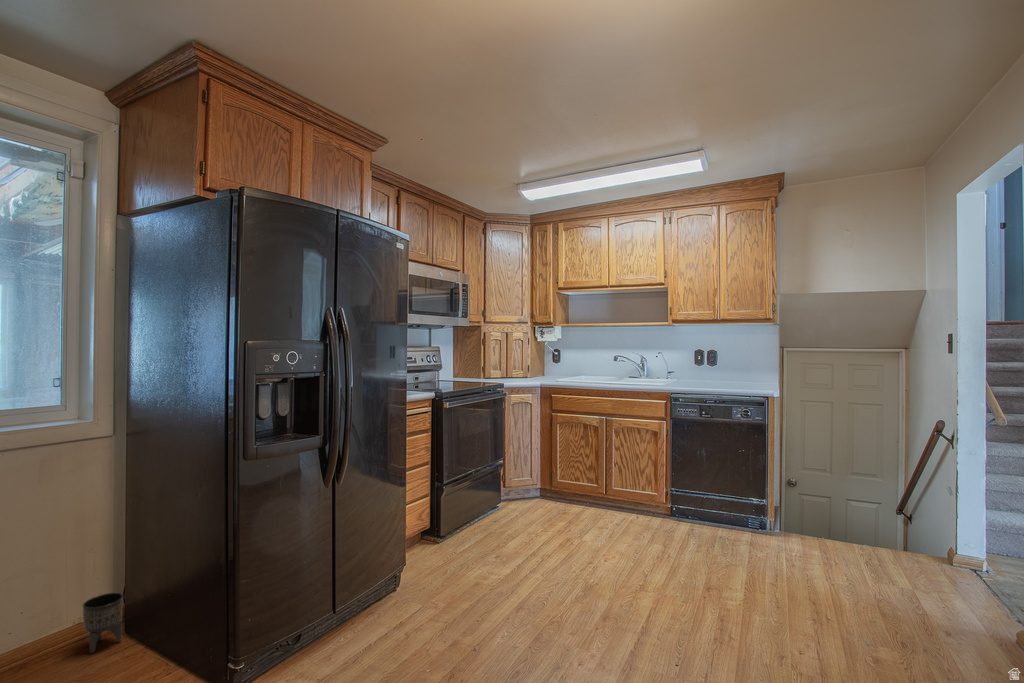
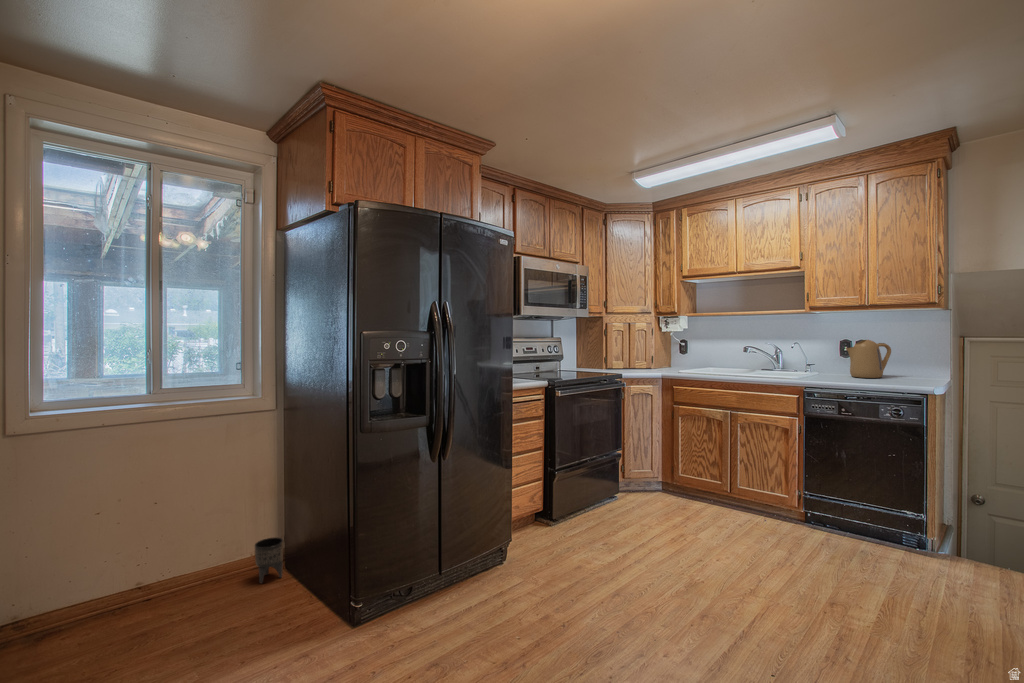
kettle: none [700,350,734,384] -> present [846,340,891,378]

